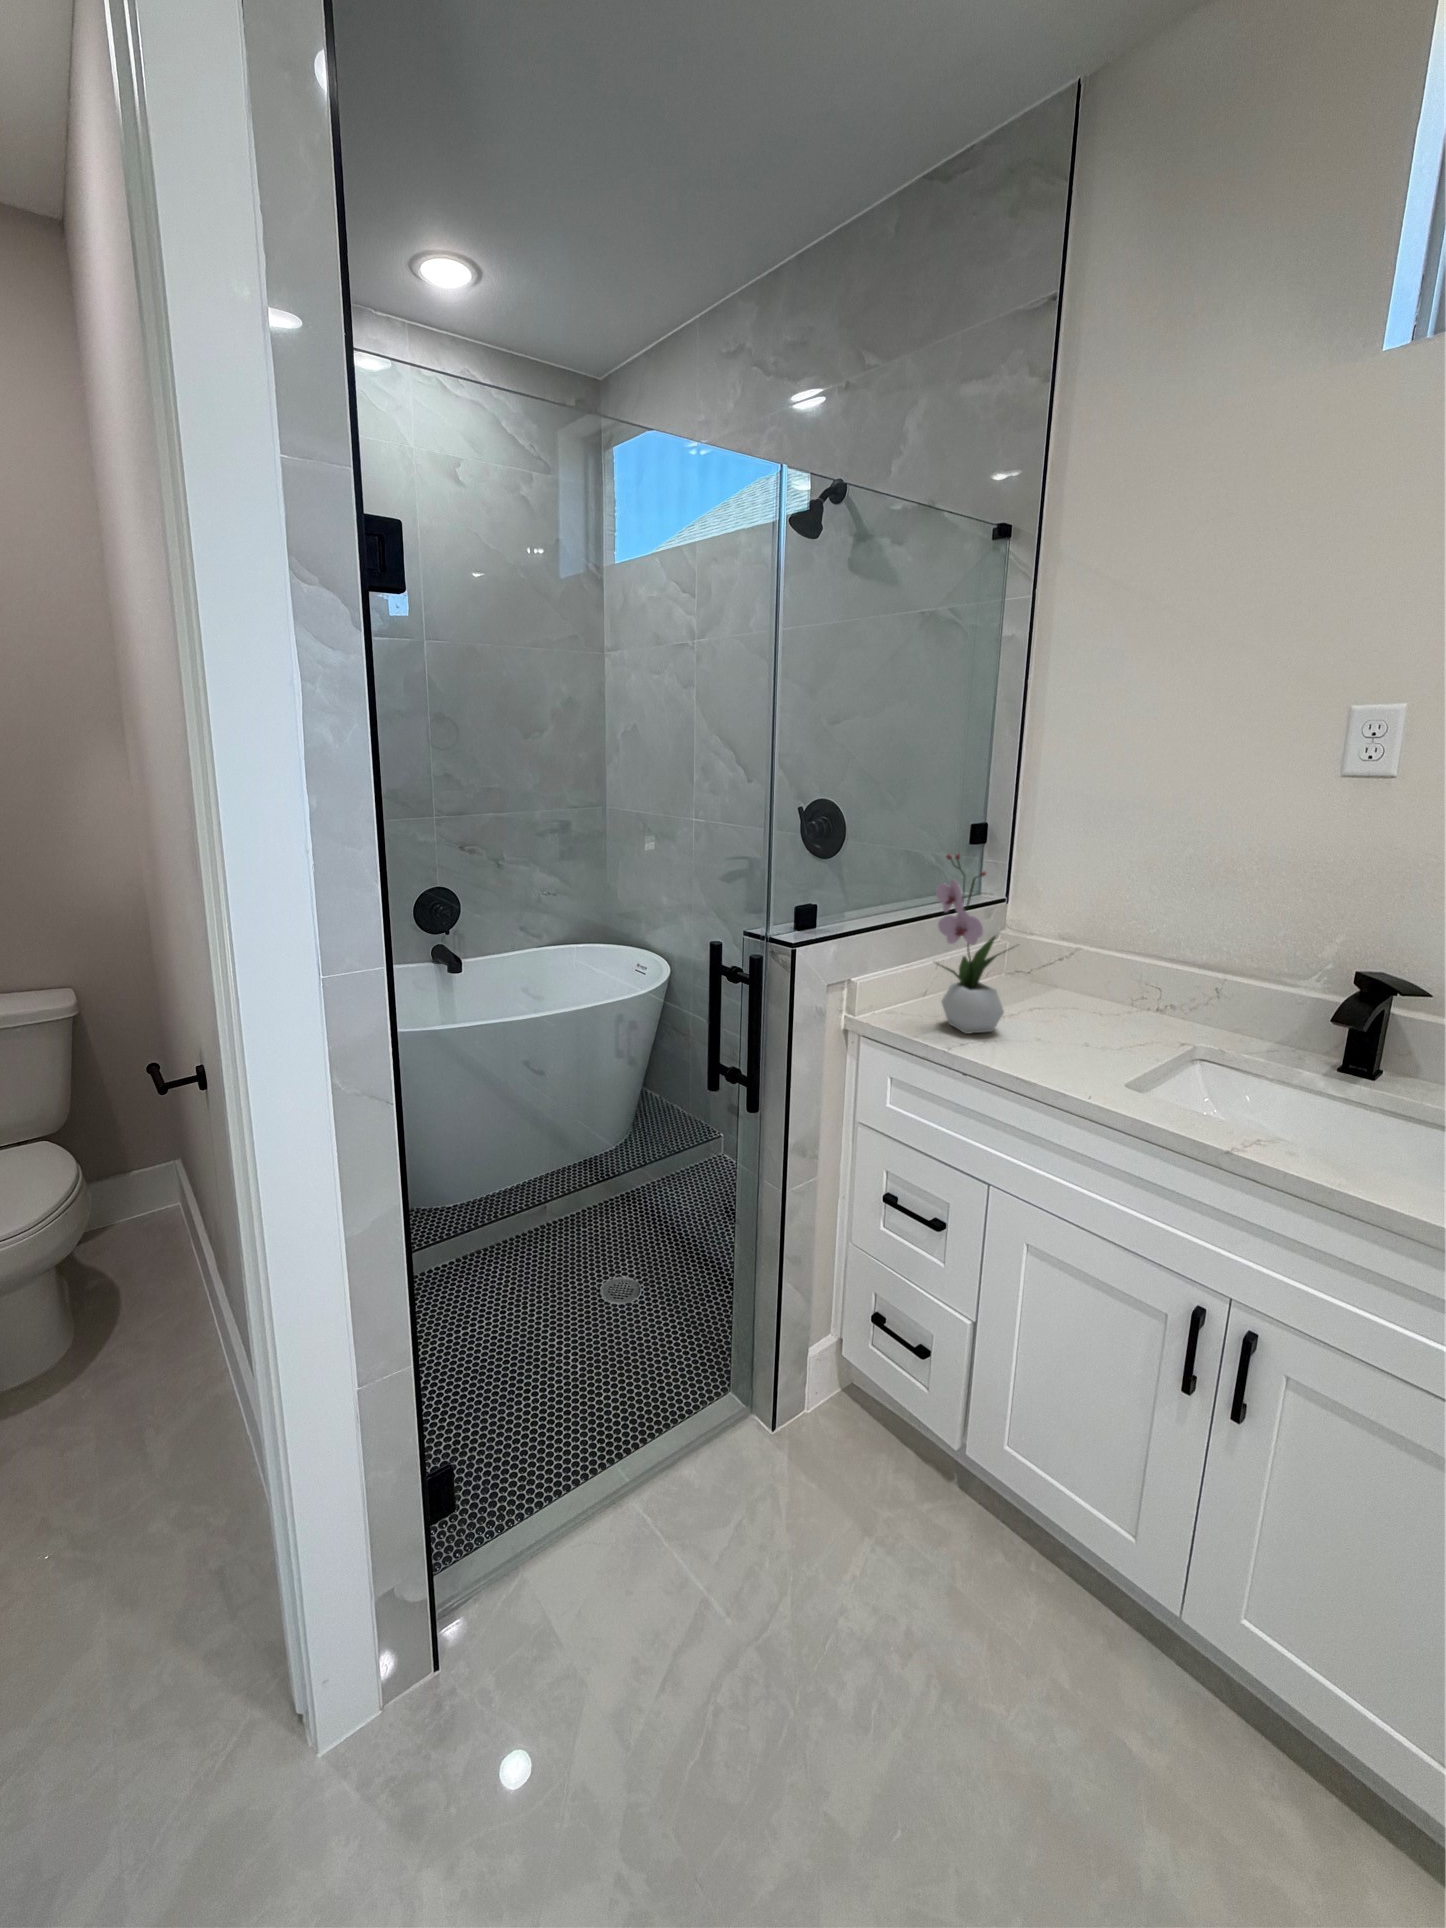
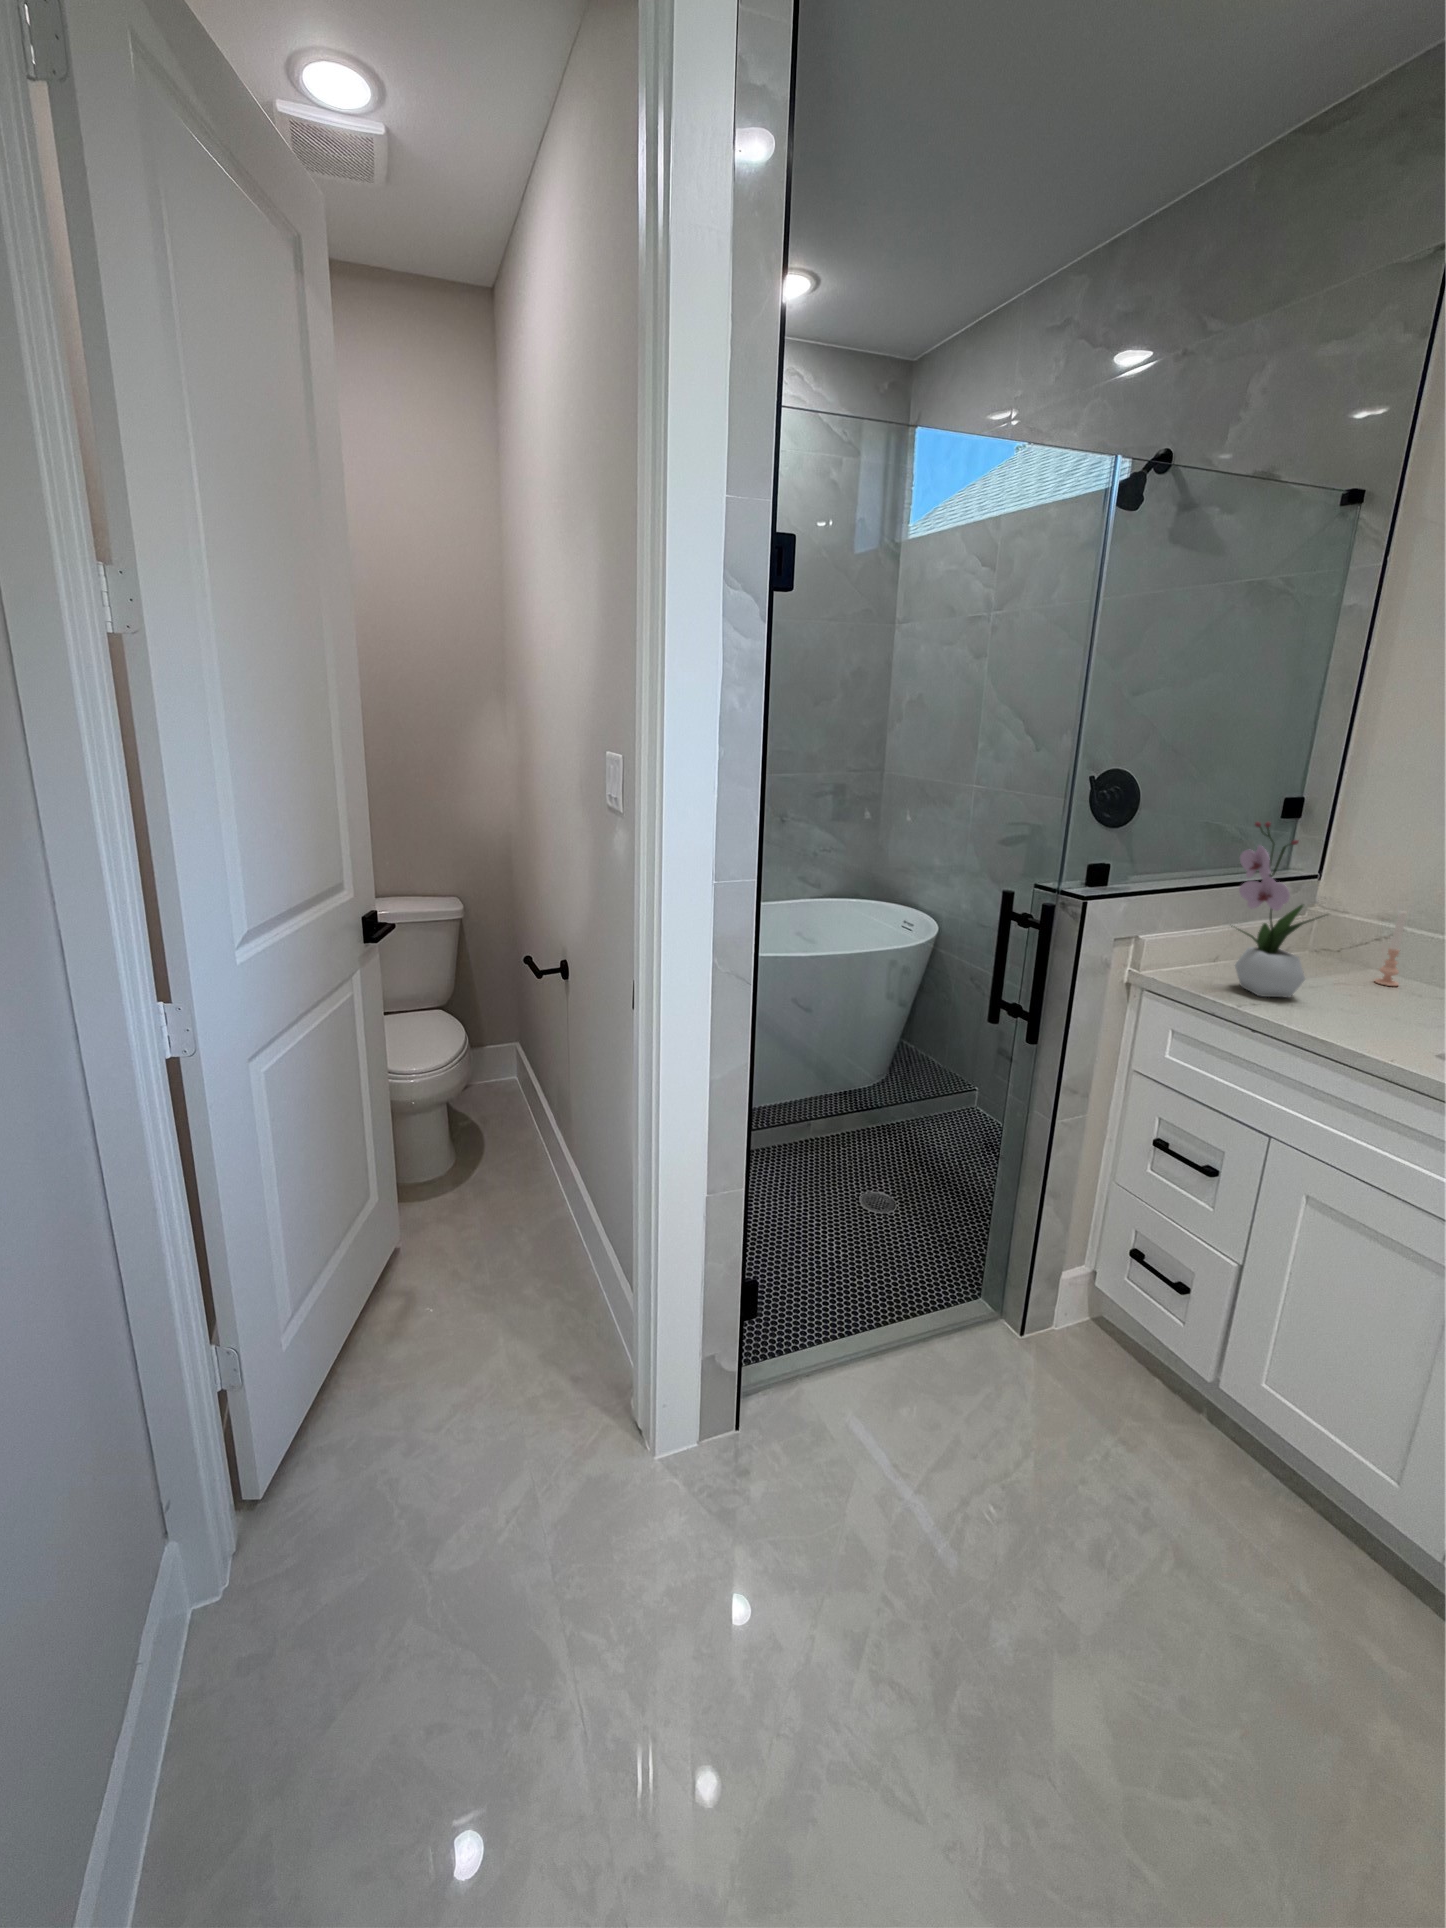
candle: none [1061,931,1082,1006] -> present [1374,911,1407,986]

